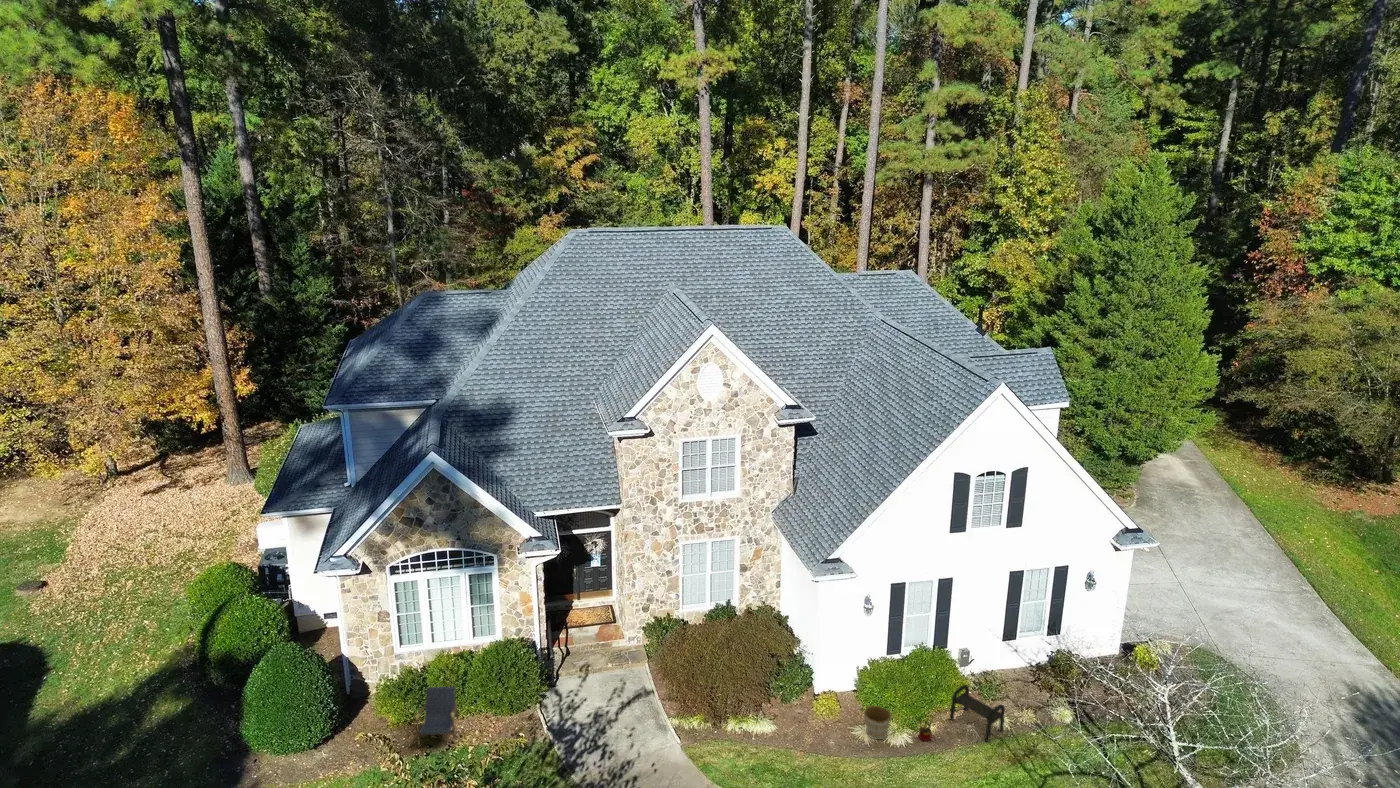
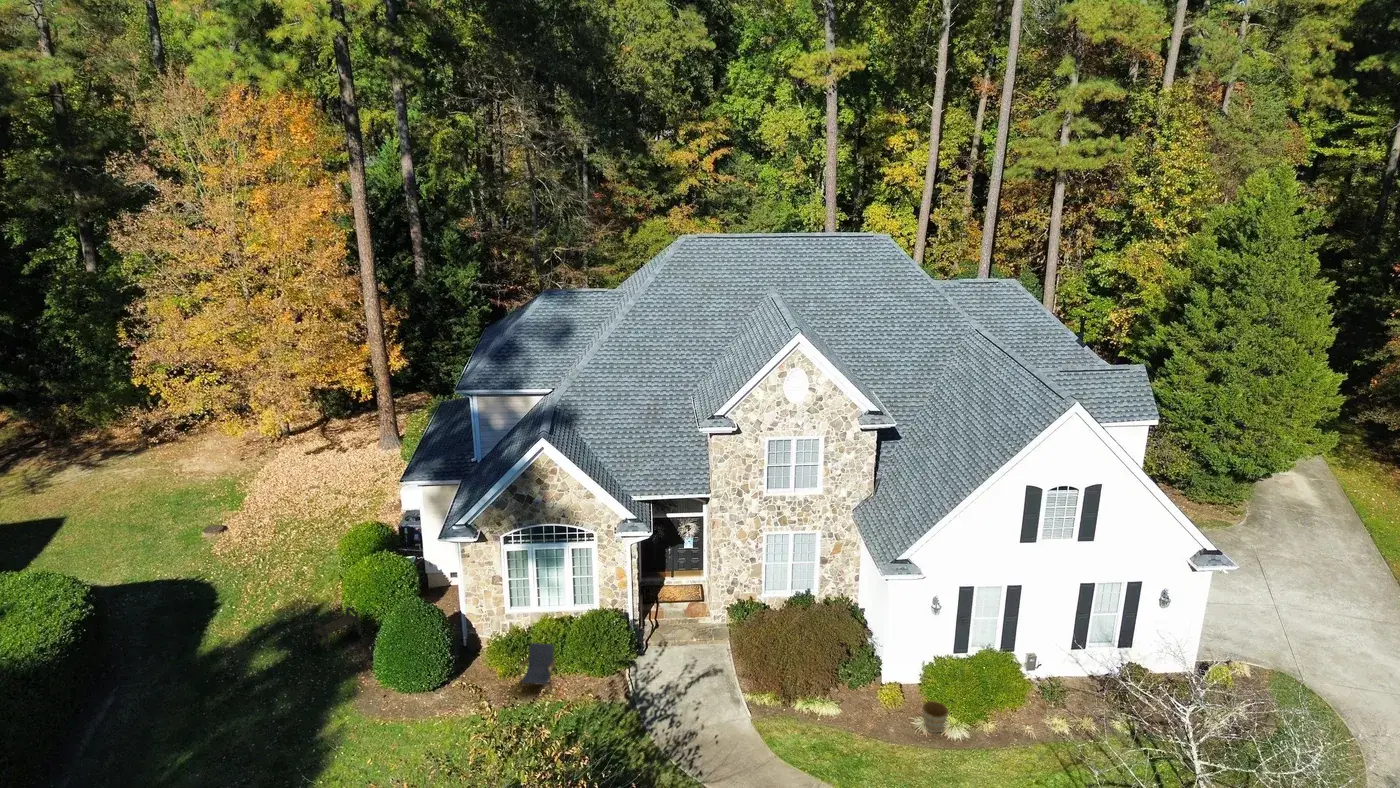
bench: present [950,685,1005,741] -> present [314,607,362,652]
decorative plant: present [919,714,944,741] -> none [965,708,1000,740]

